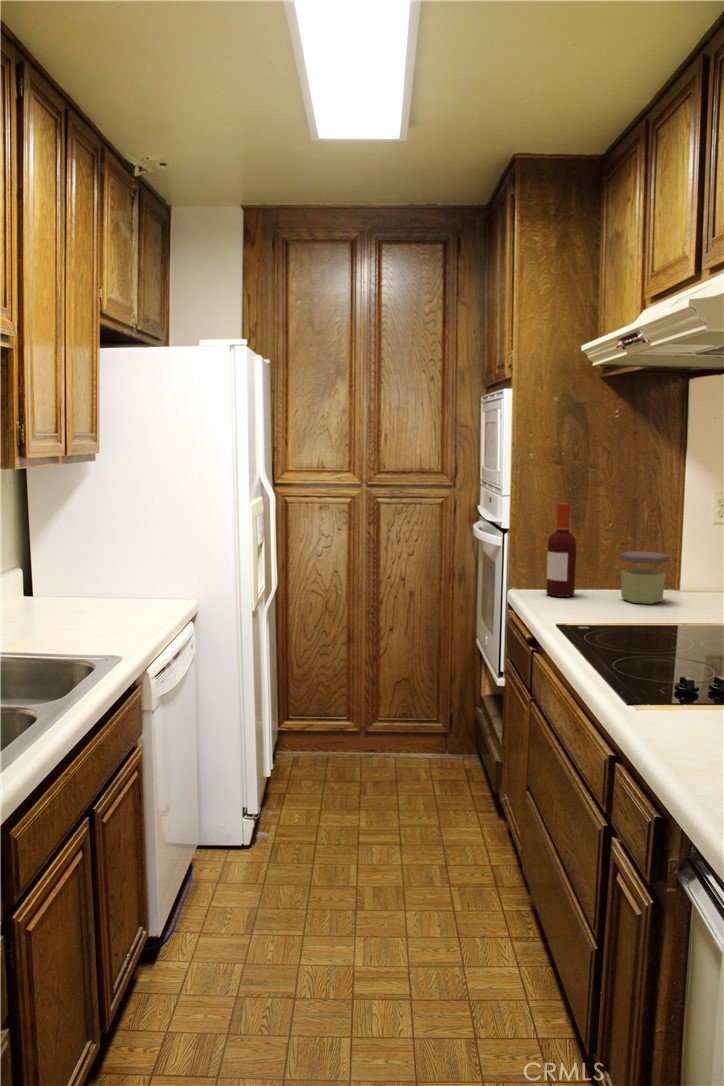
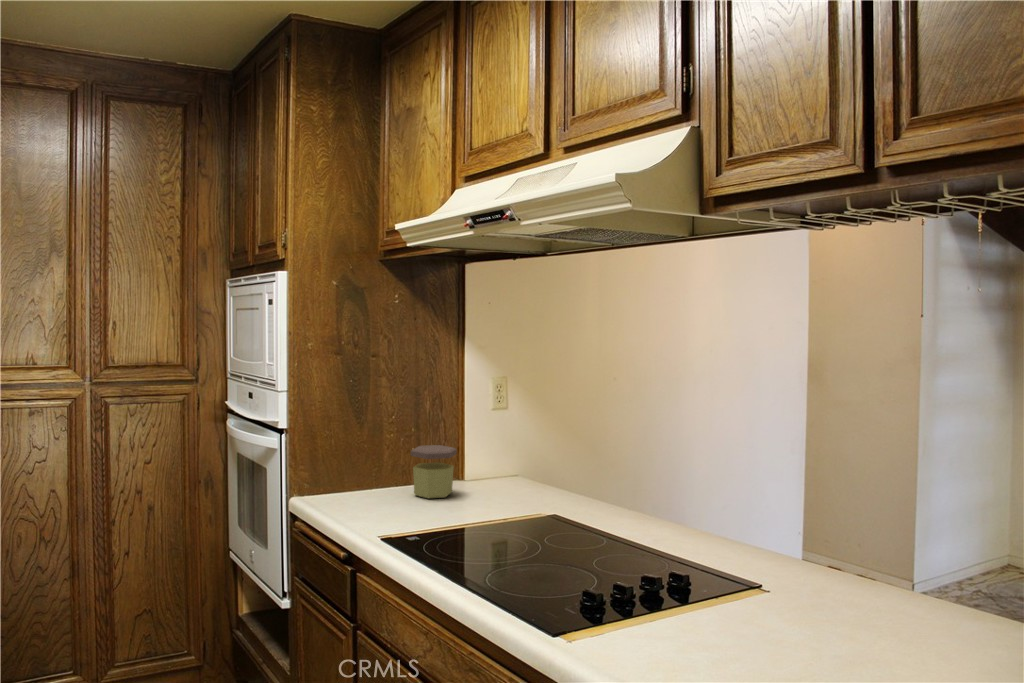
bottle: present [546,503,576,597] -> none [338,402,369,500]

